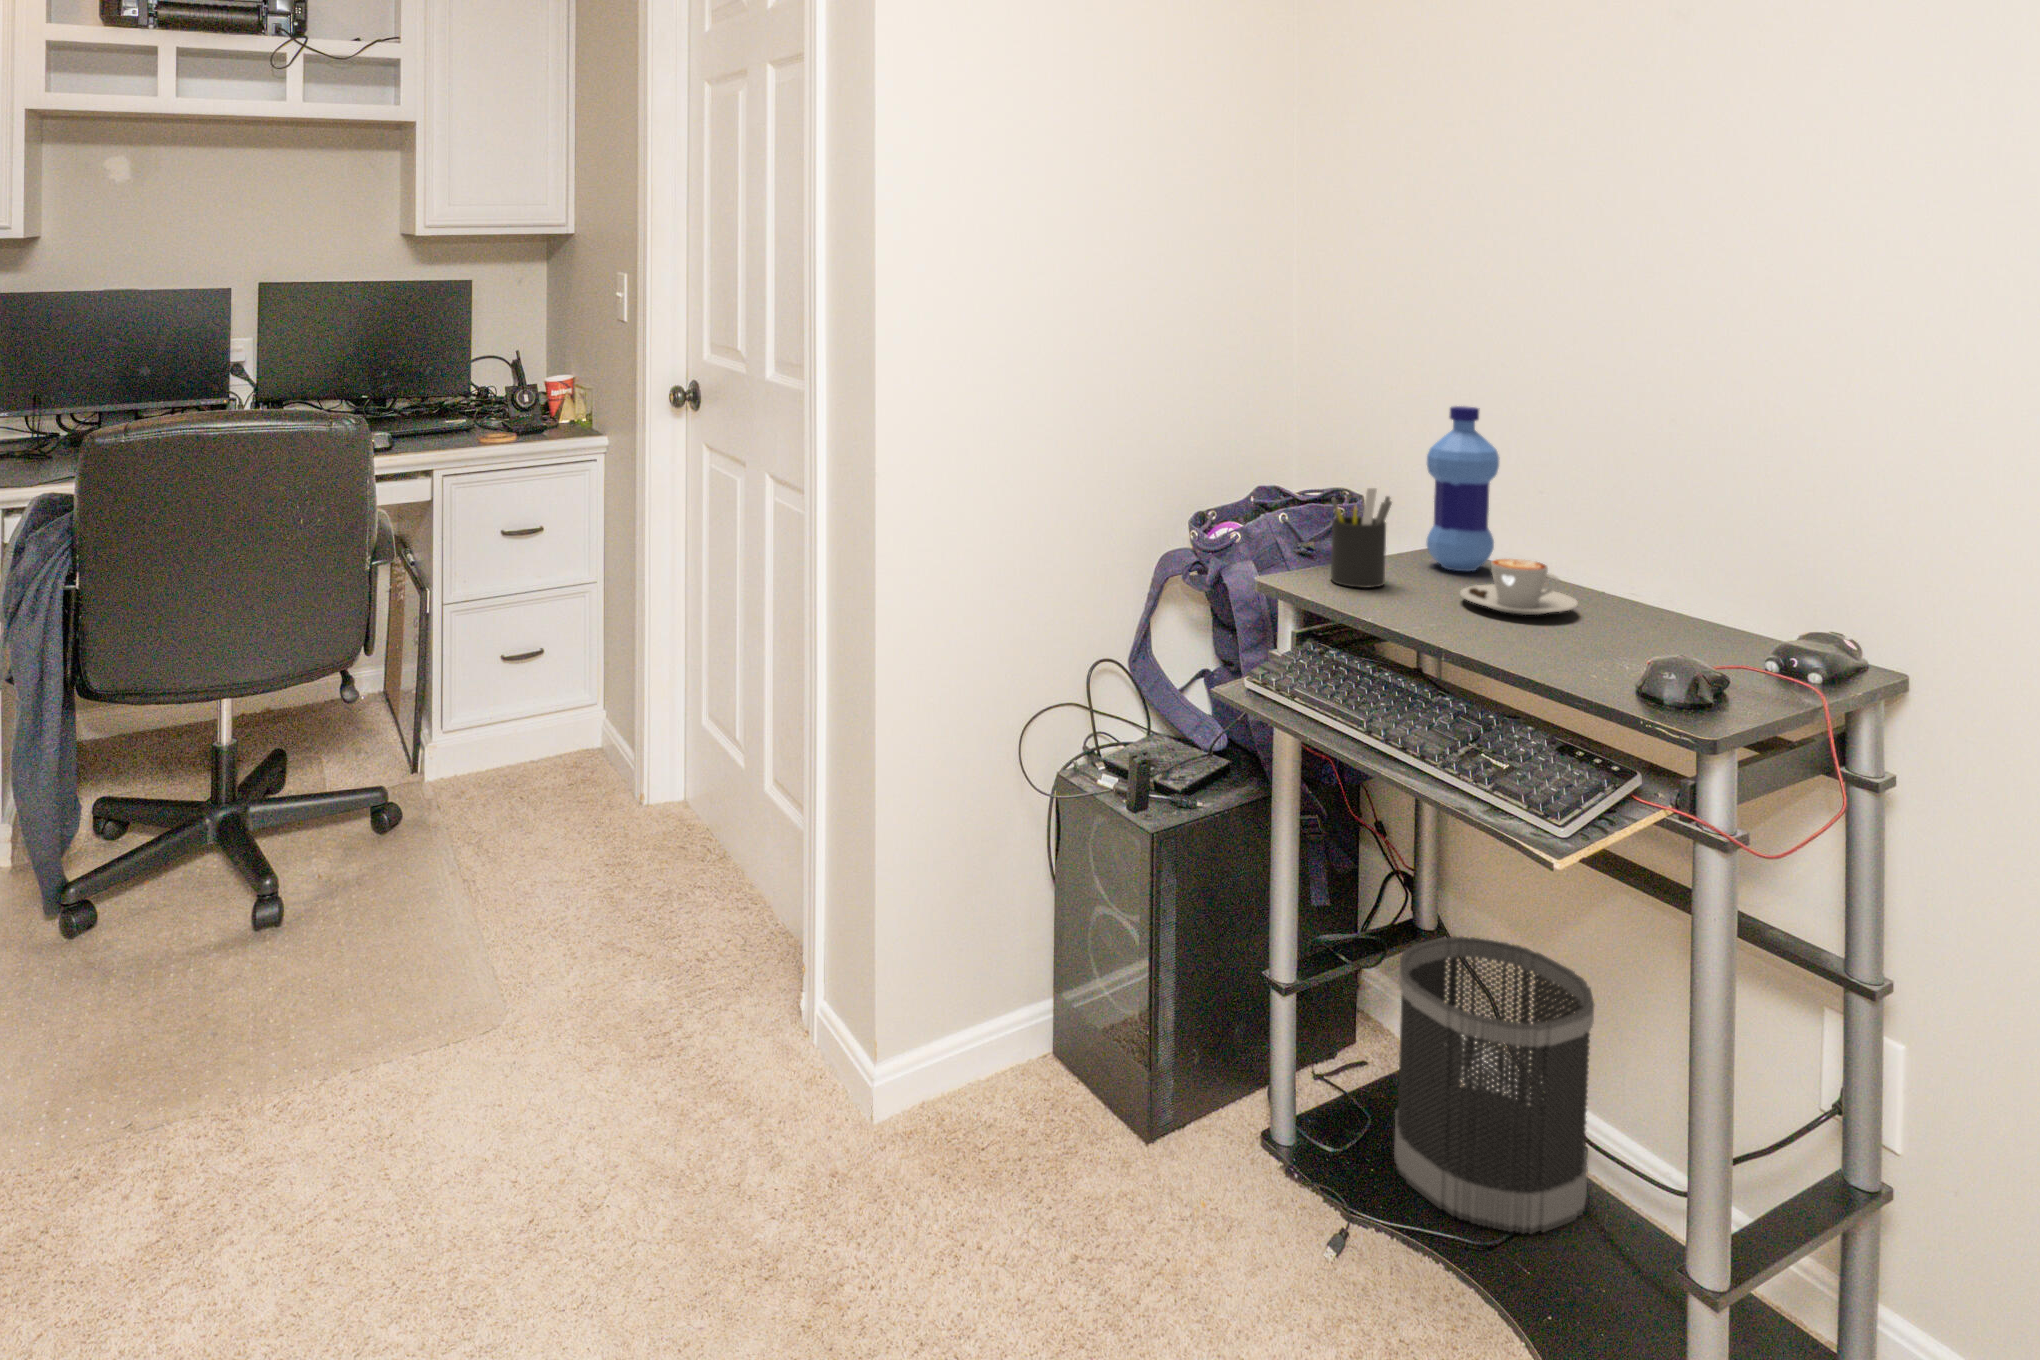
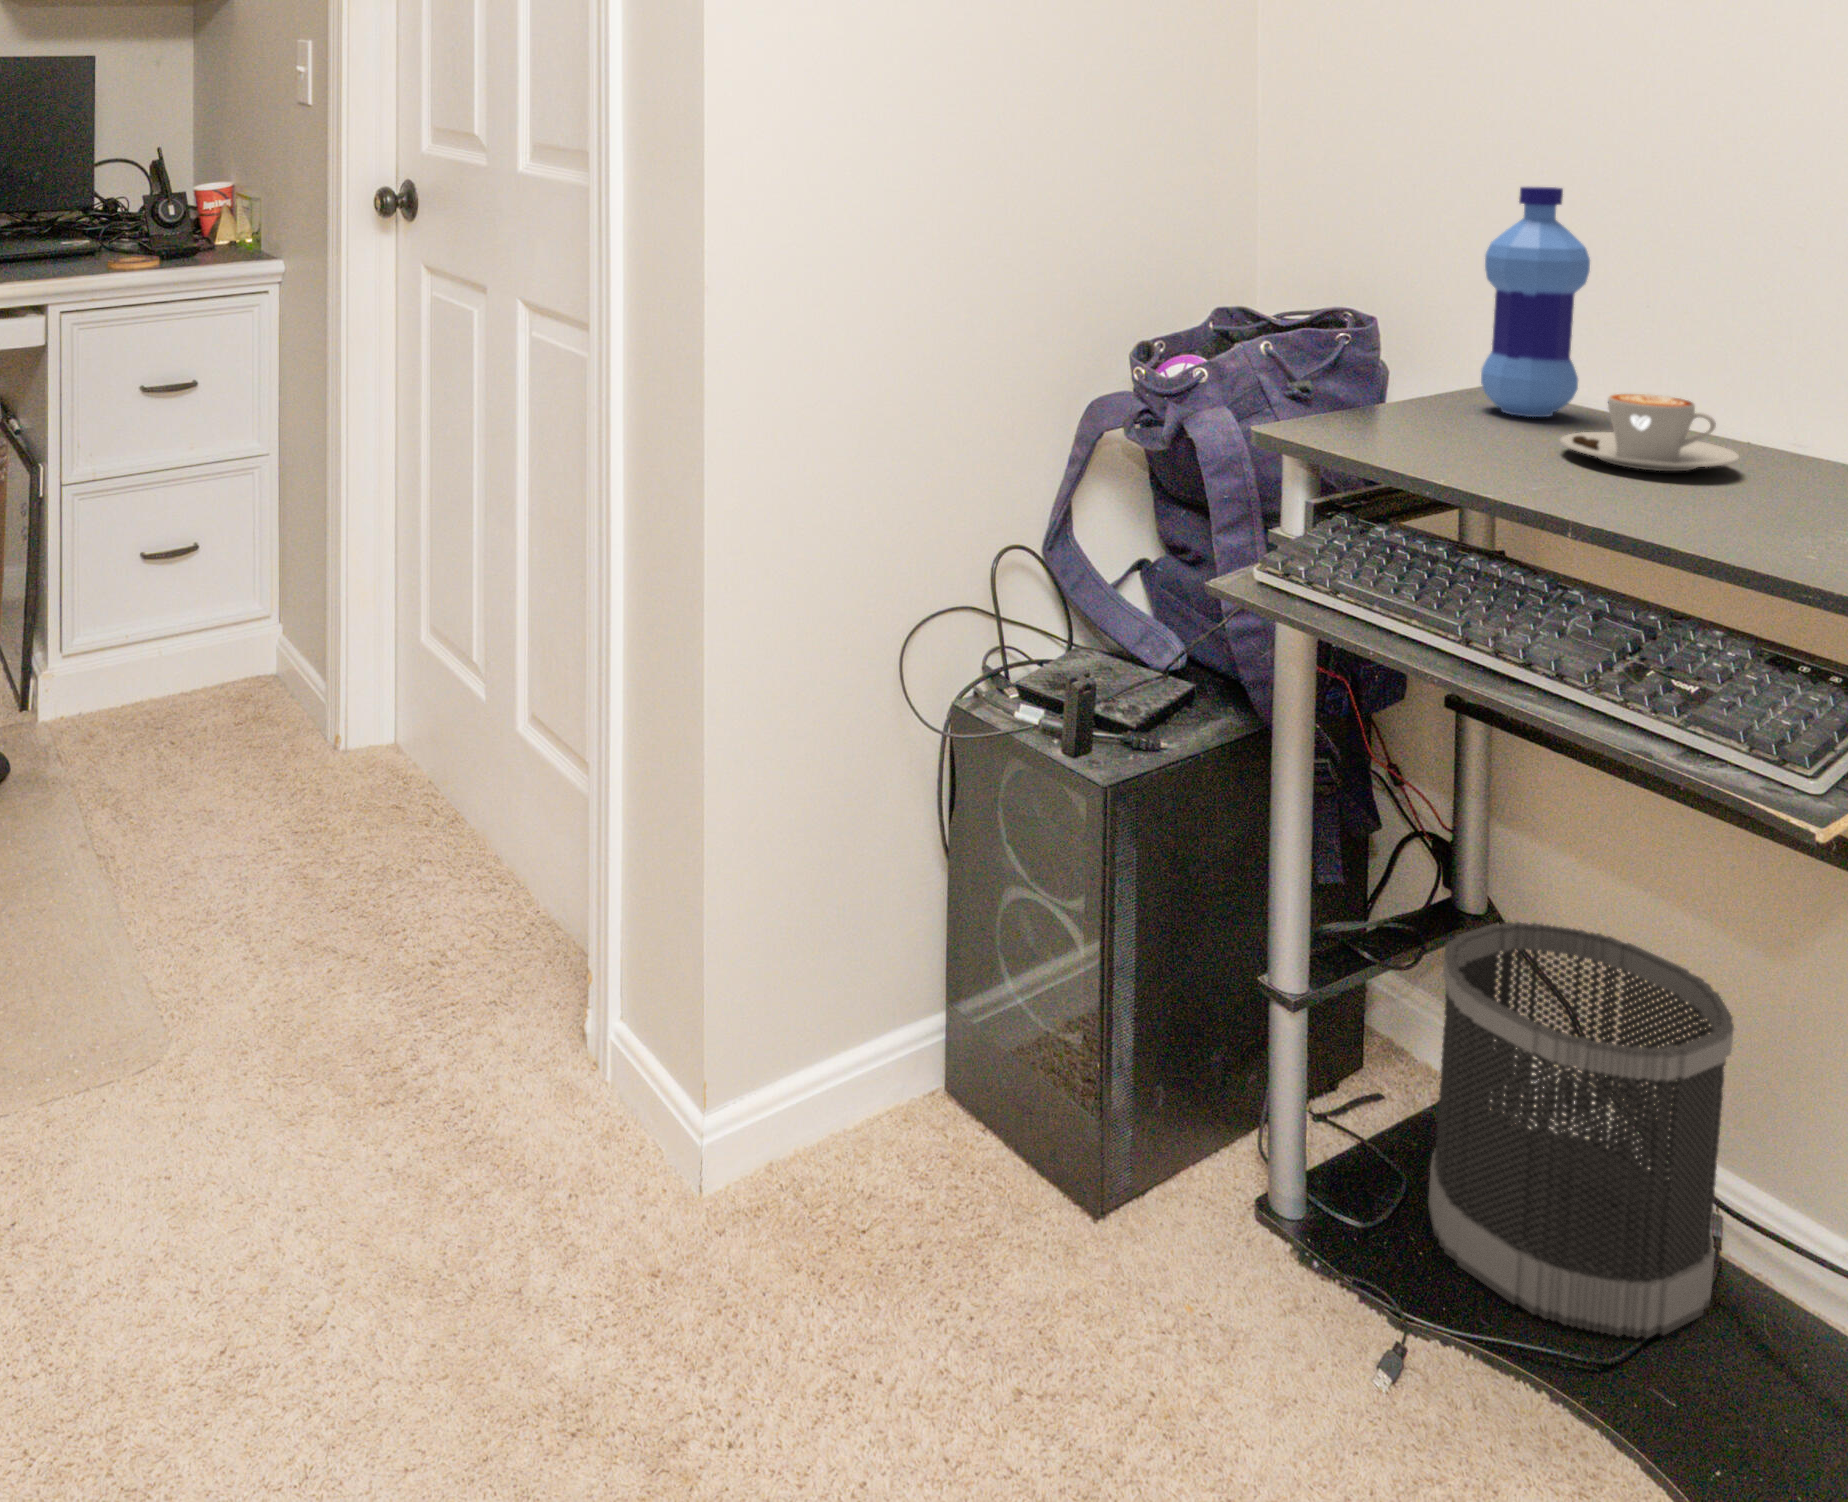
pen holder: present [1331,488,1392,588] -> none [1361,294,1457,437]

